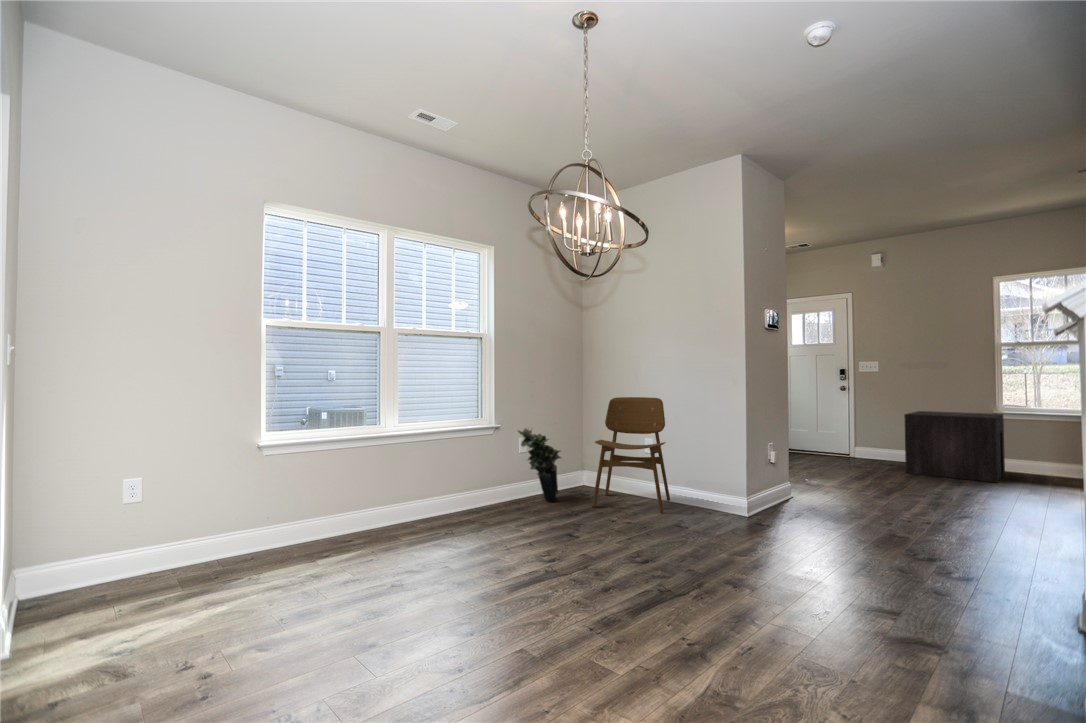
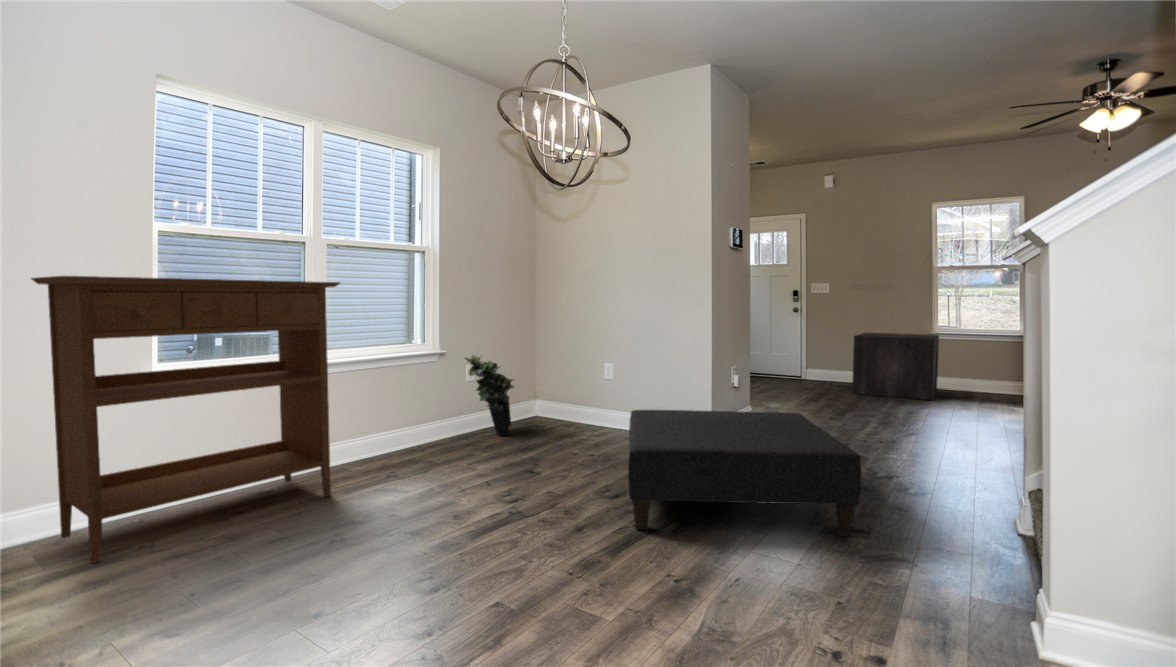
console table: none [191,364,412,589] -> present [31,276,340,563]
dining chair: present [592,397,670,513] -> none [550,319,632,443]
ottoman: none [650,481,886,617] -> present [628,410,862,537]

